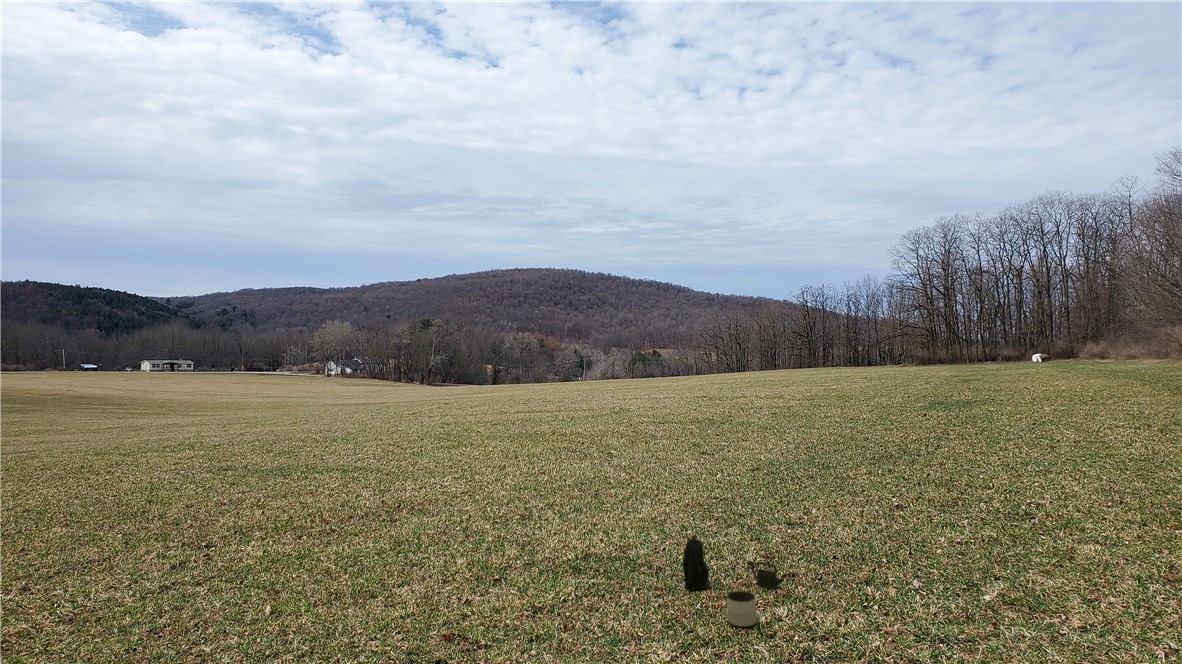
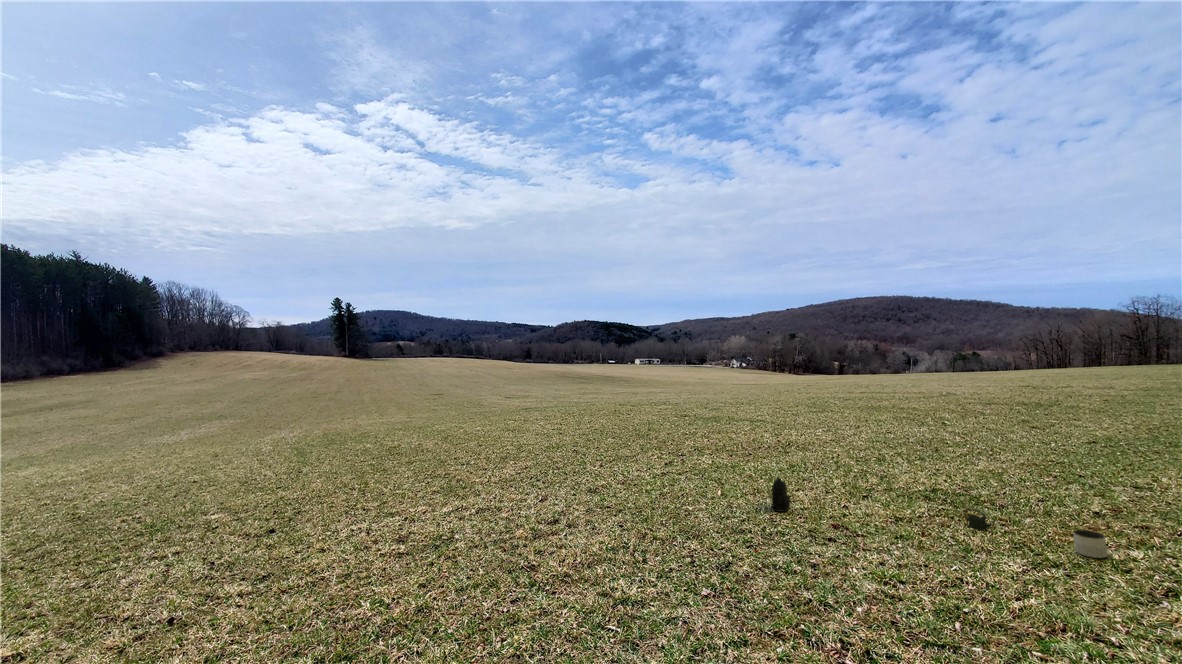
backpack: present [683,536,709,590] -> present [771,478,790,512]
watering can: present [752,562,789,589] -> present [964,509,995,530]

